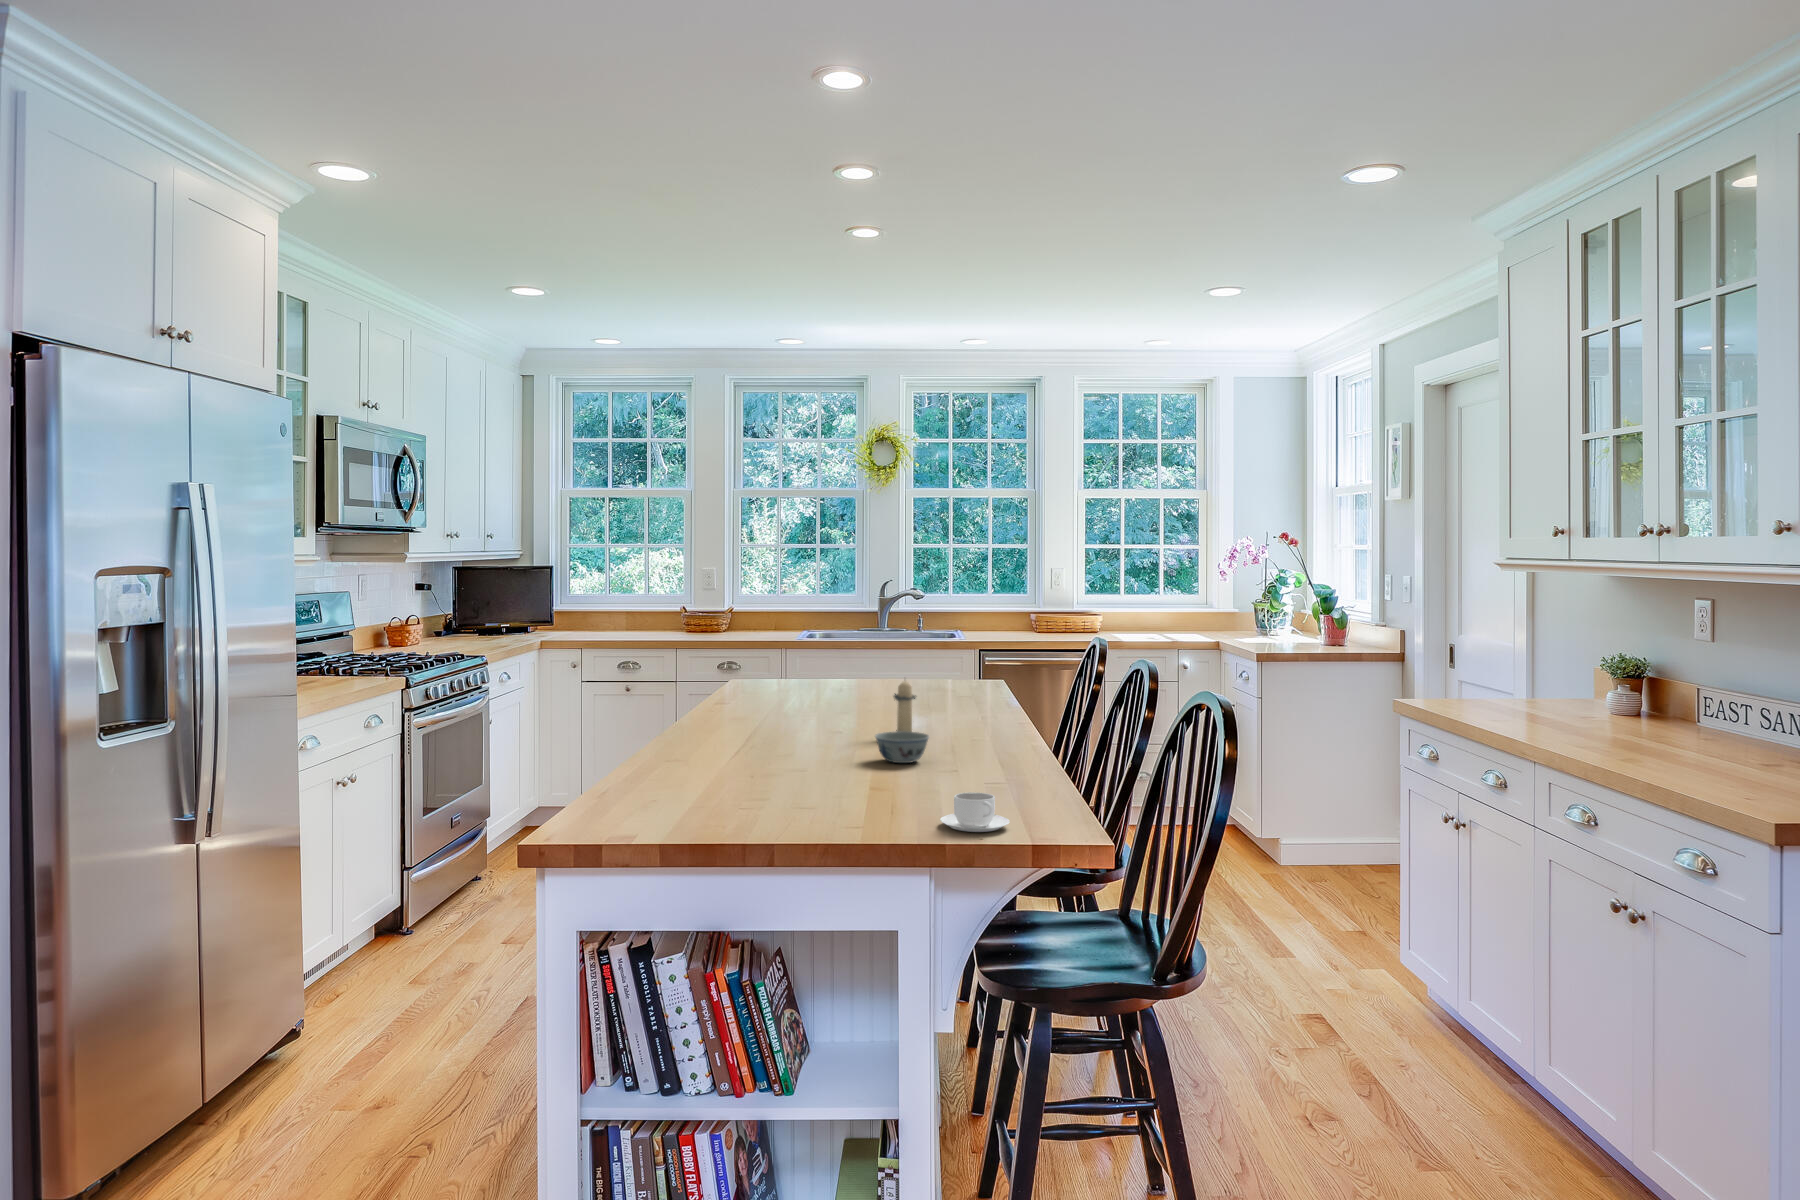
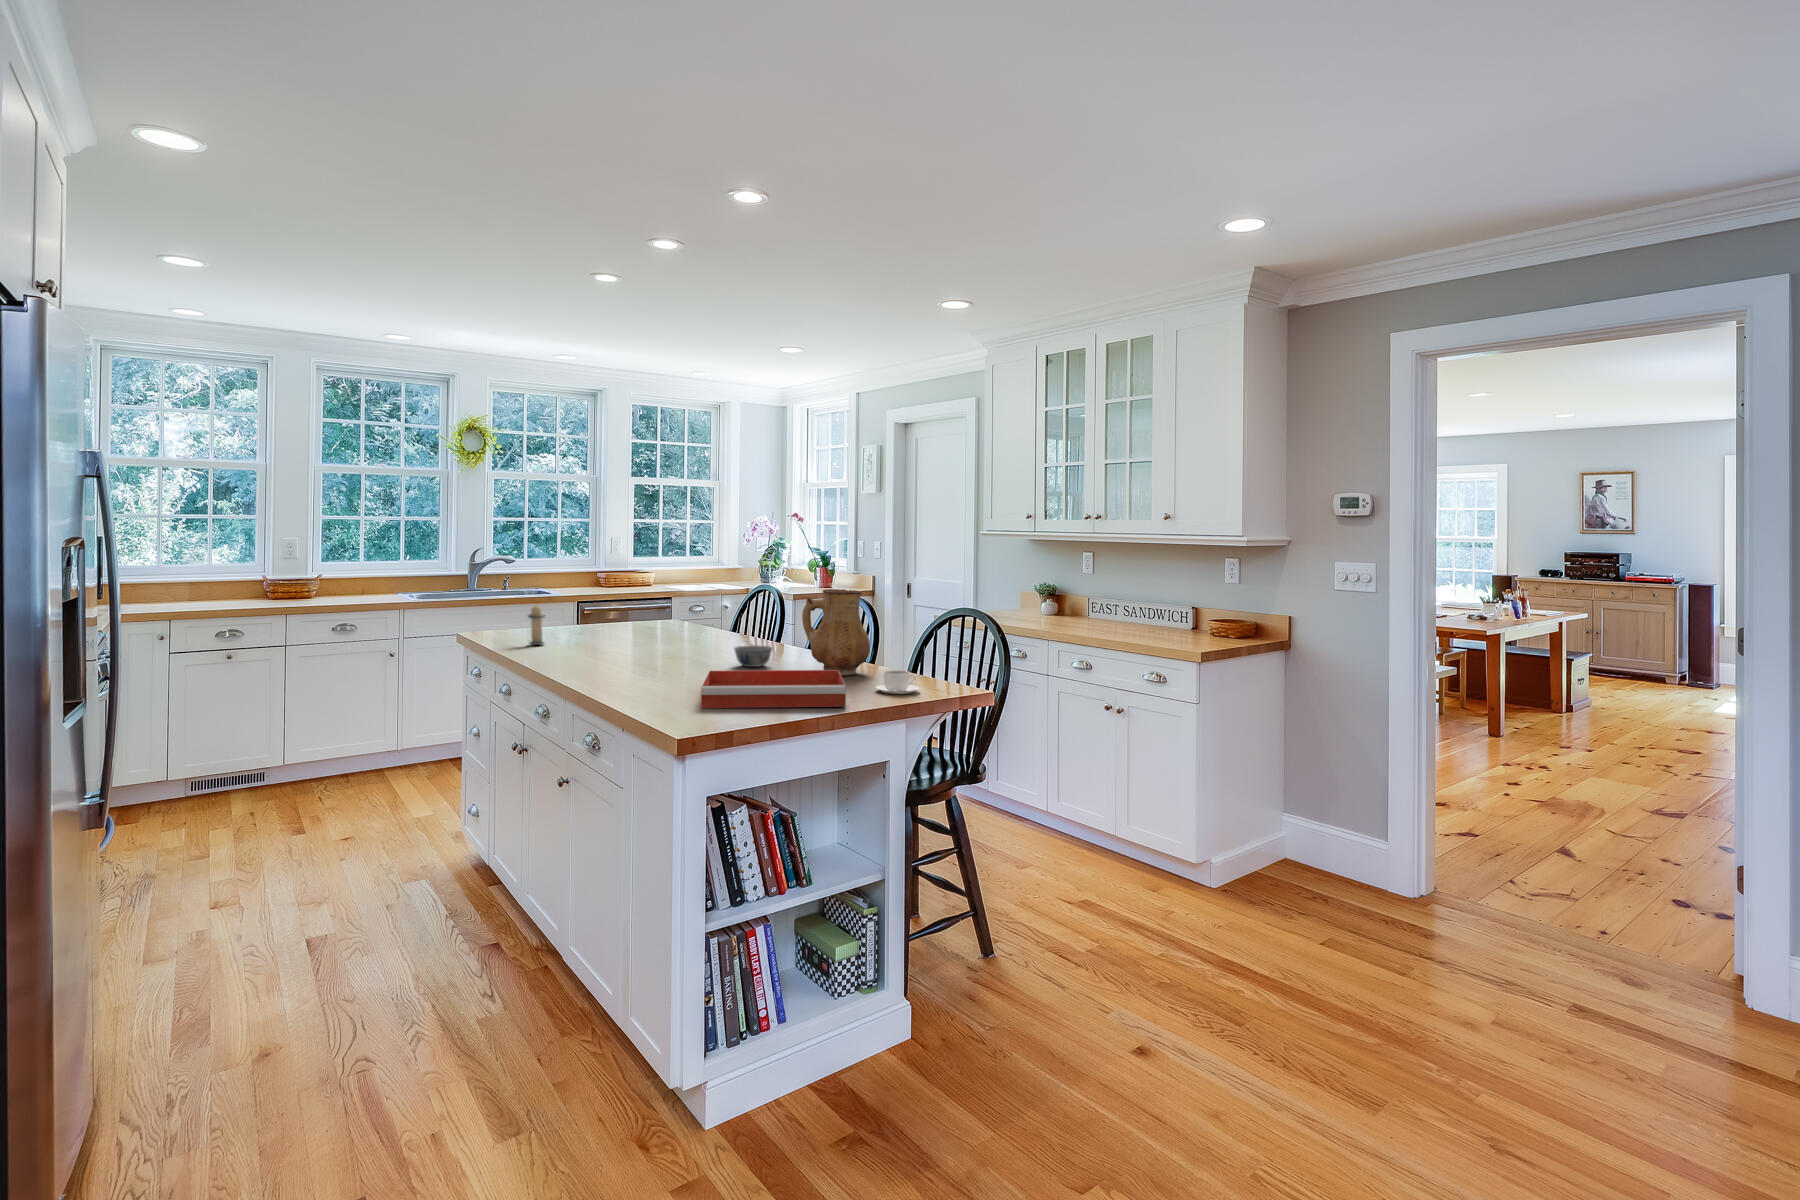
ceramic pitcher: none [934,659,1027,790] -> present [802,589,870,675]
candle: present [893,681,916,732] -> present [528,605,545,645]
tray: none [659,764,908,840] -> present [701,670,846,708]

